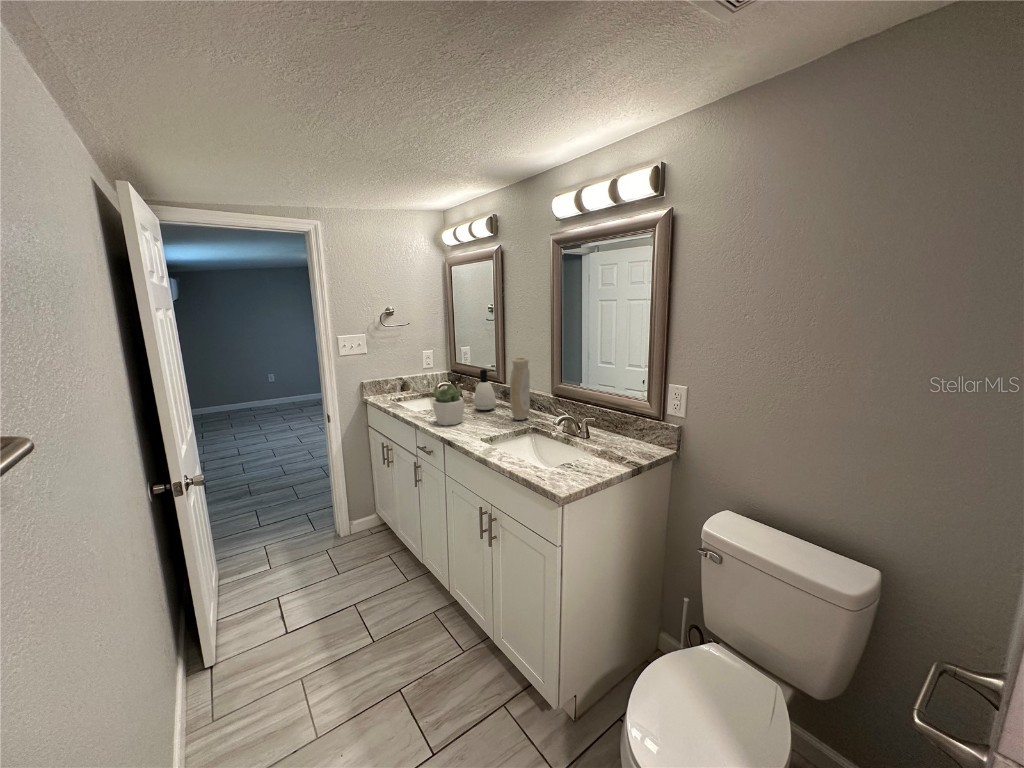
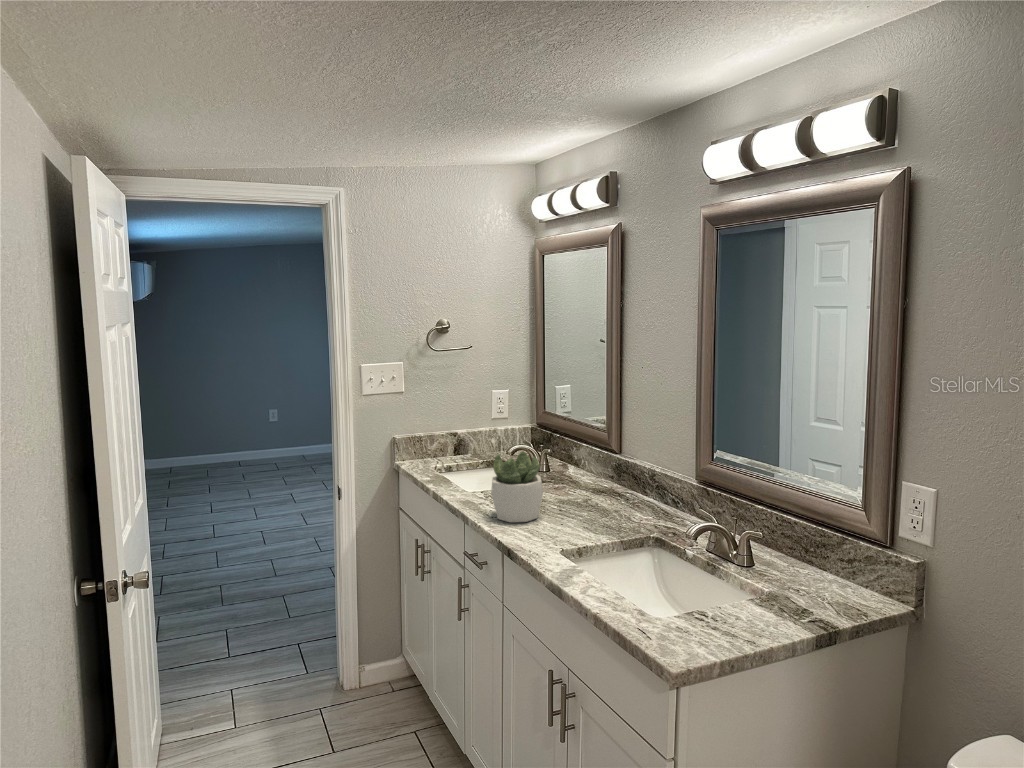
vase: present [510,358,530,420] -> none [622,415,657,522]
soap dispenser: present [474,369,496,410] -> none [564,429,602,499]

